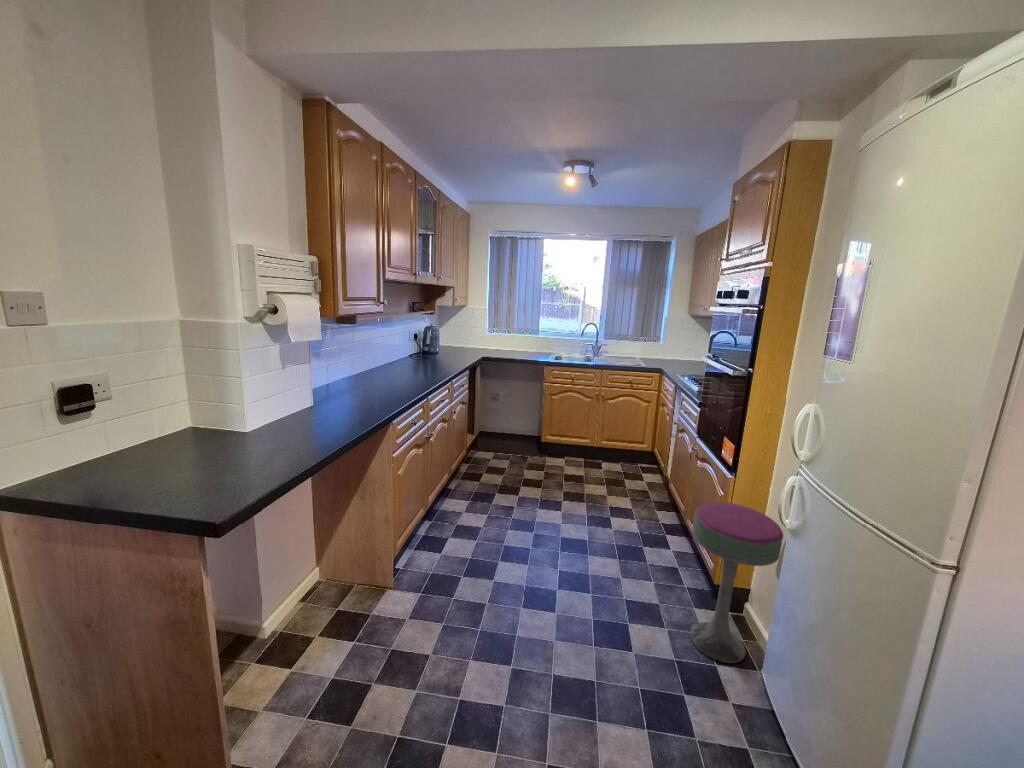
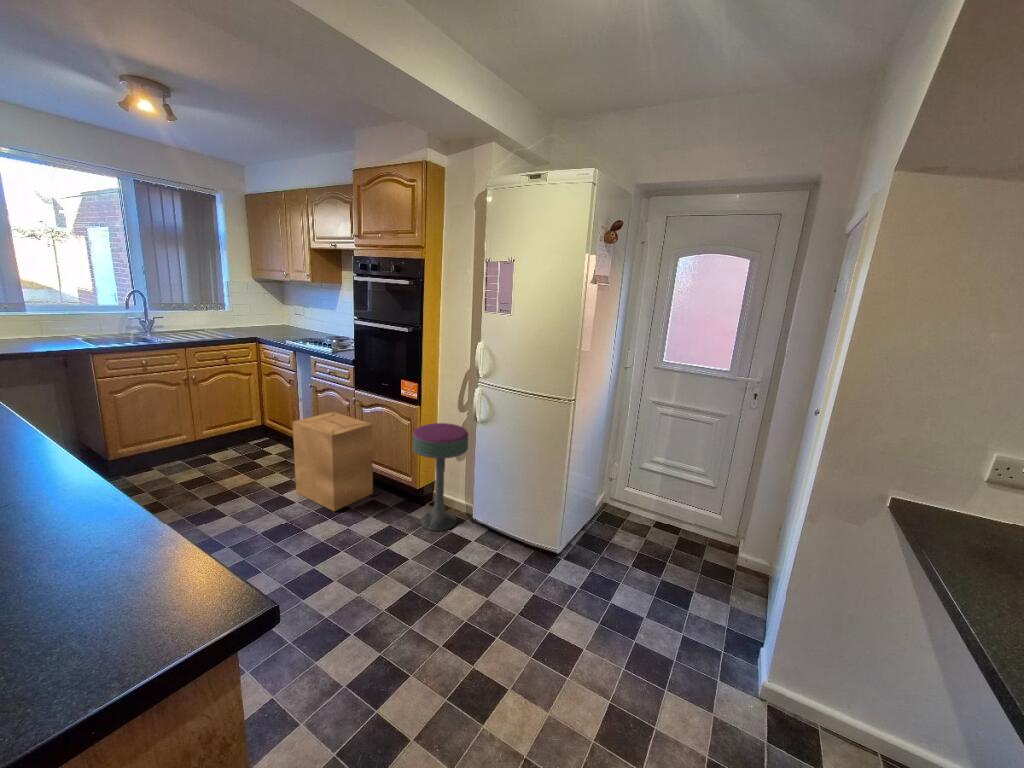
cardboard box: none [620,450,693,562] -> present [293,412,373,511]

